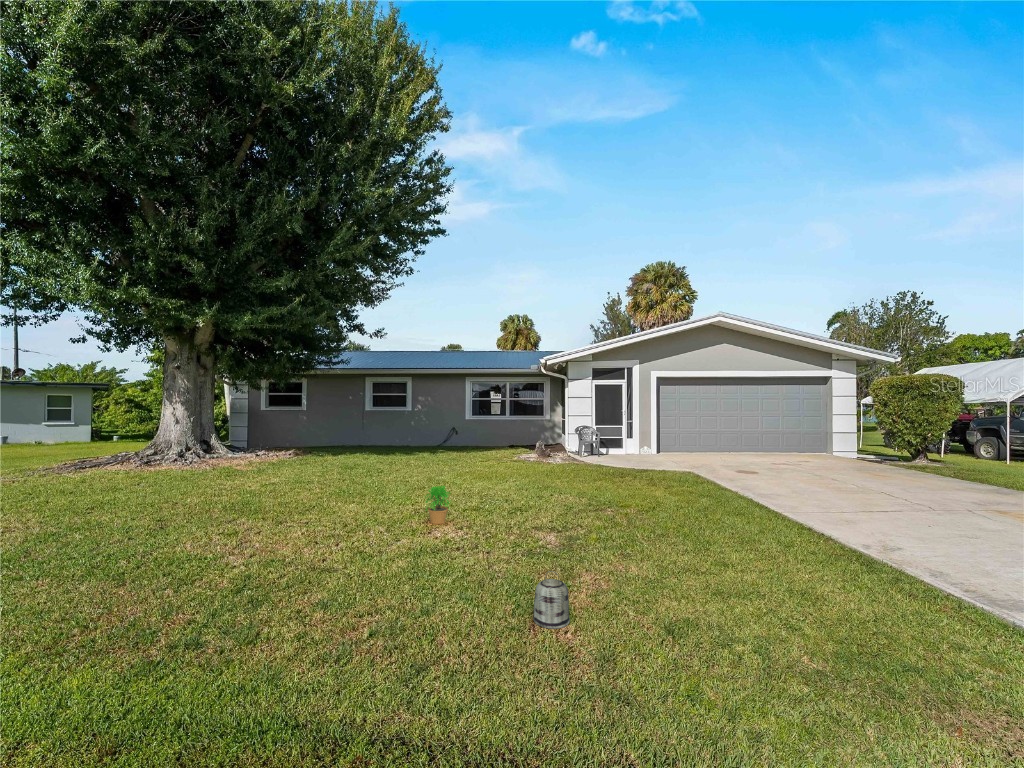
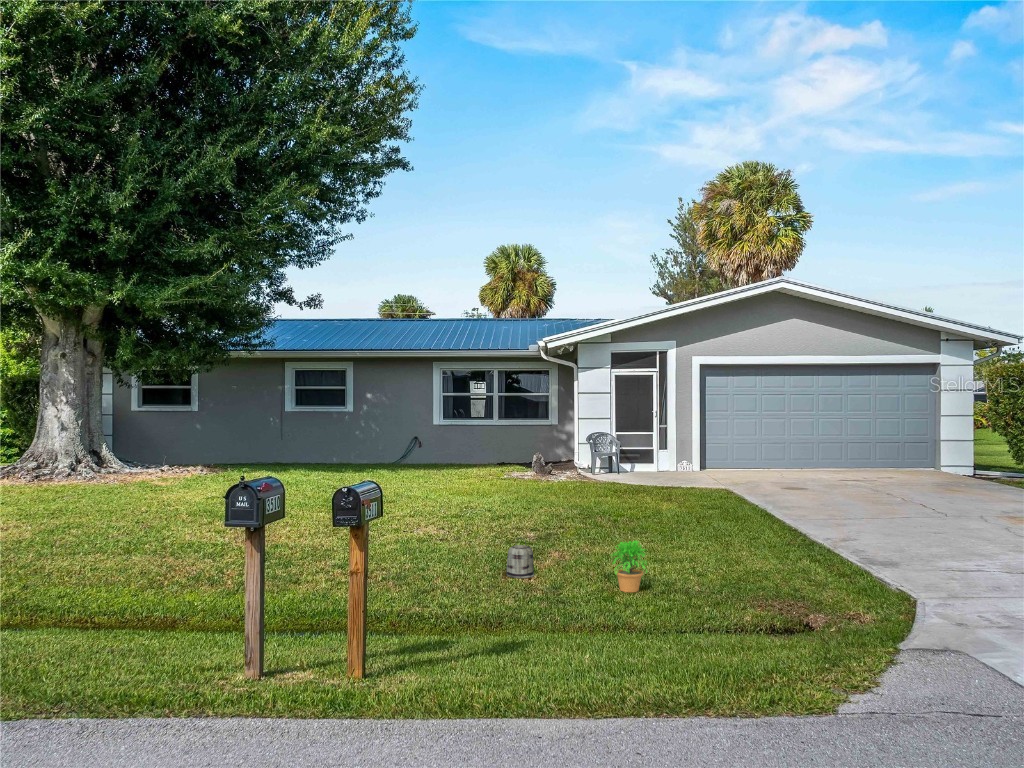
potted plant: present [426,486,449,524] -> present [612,540,647,592]

